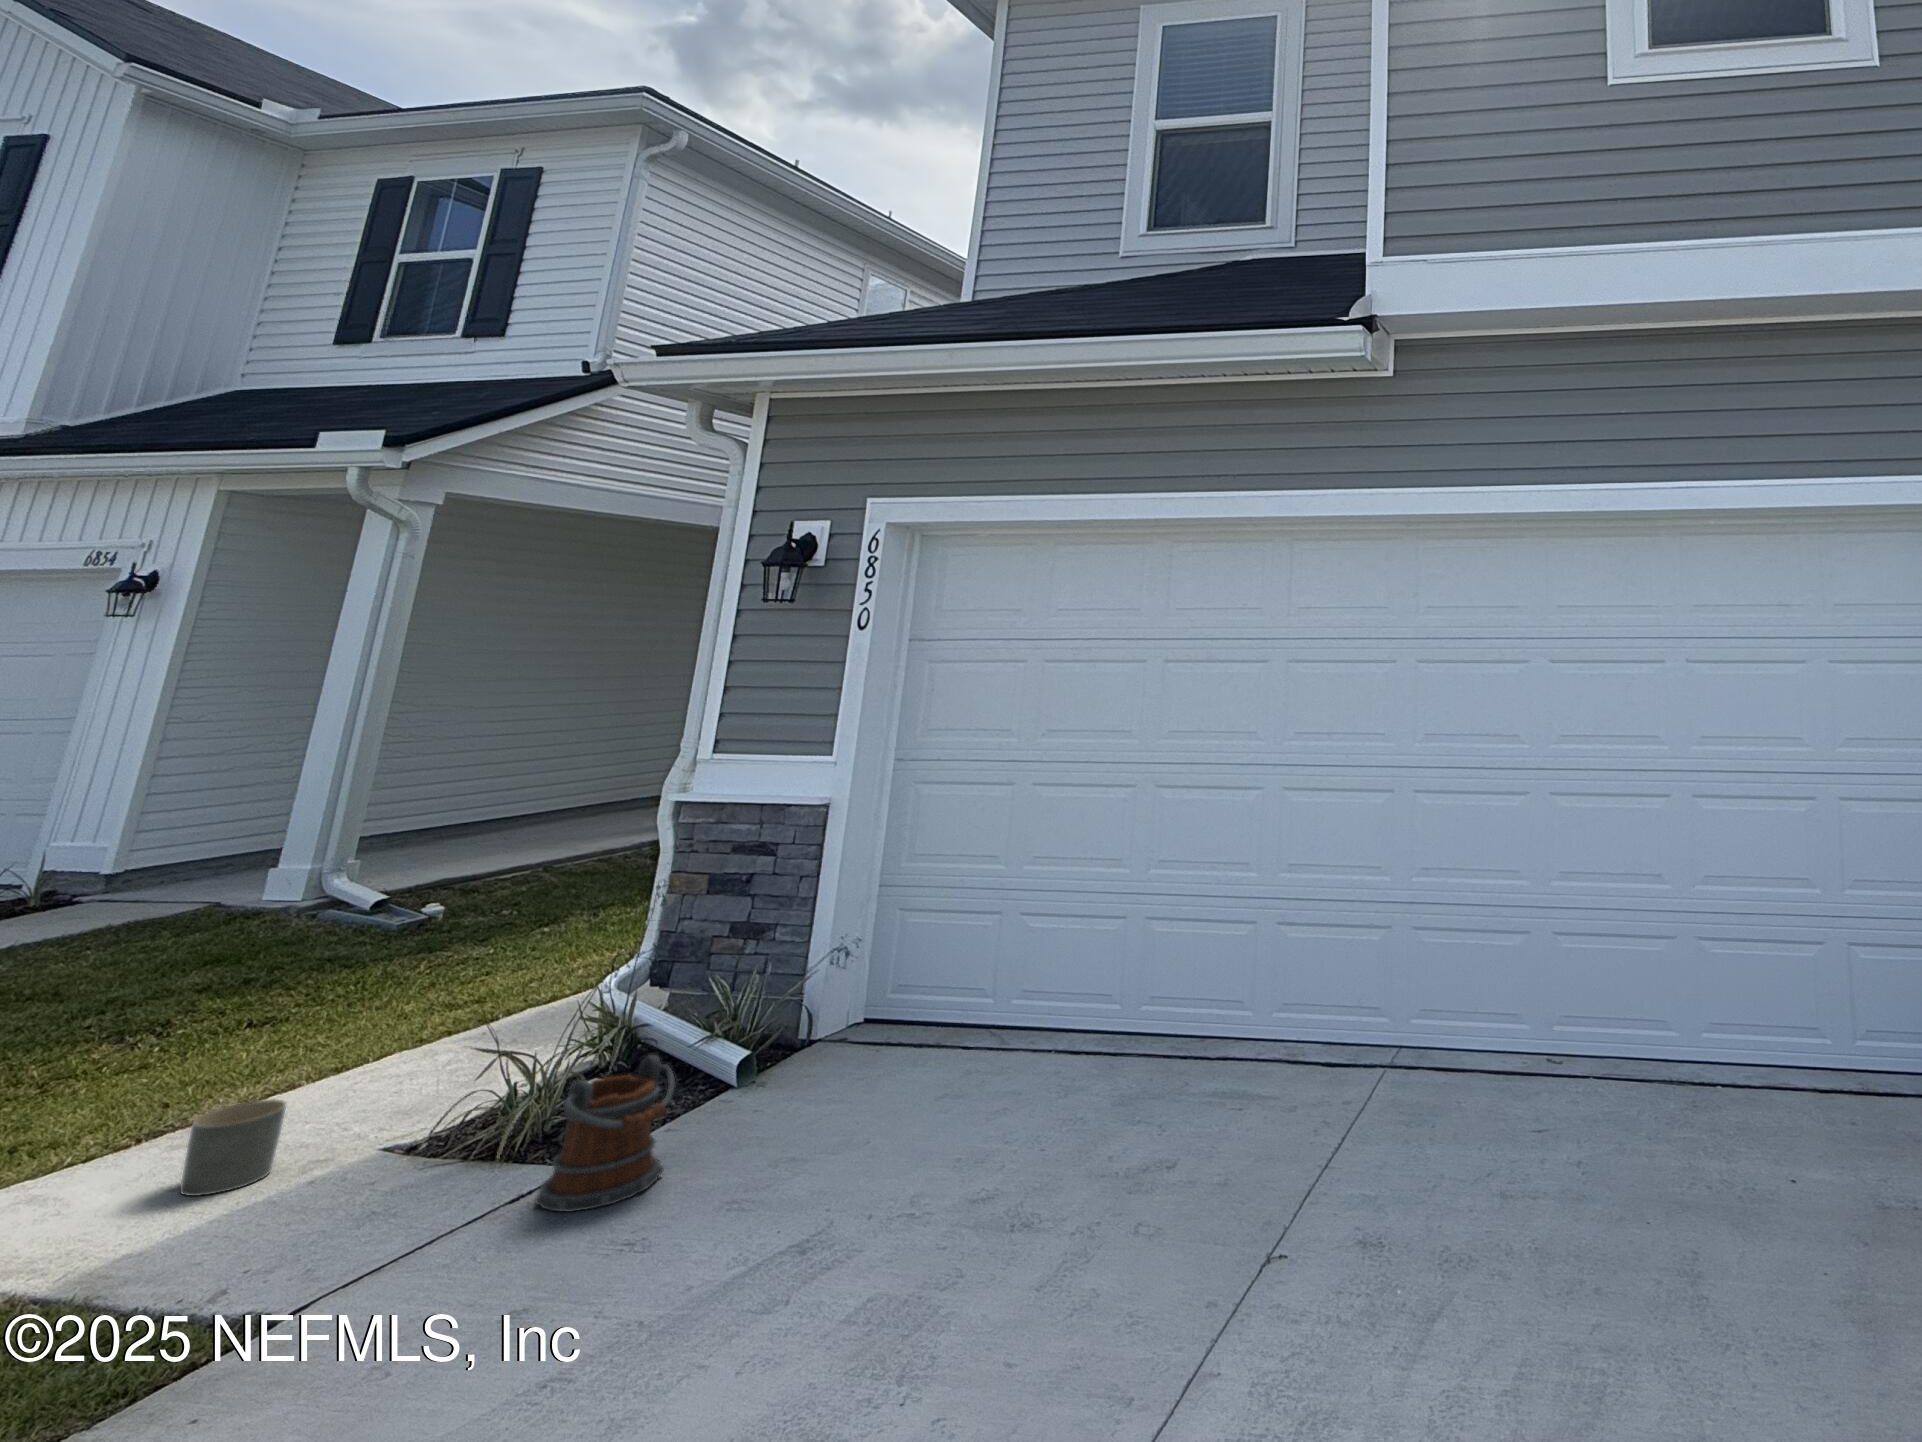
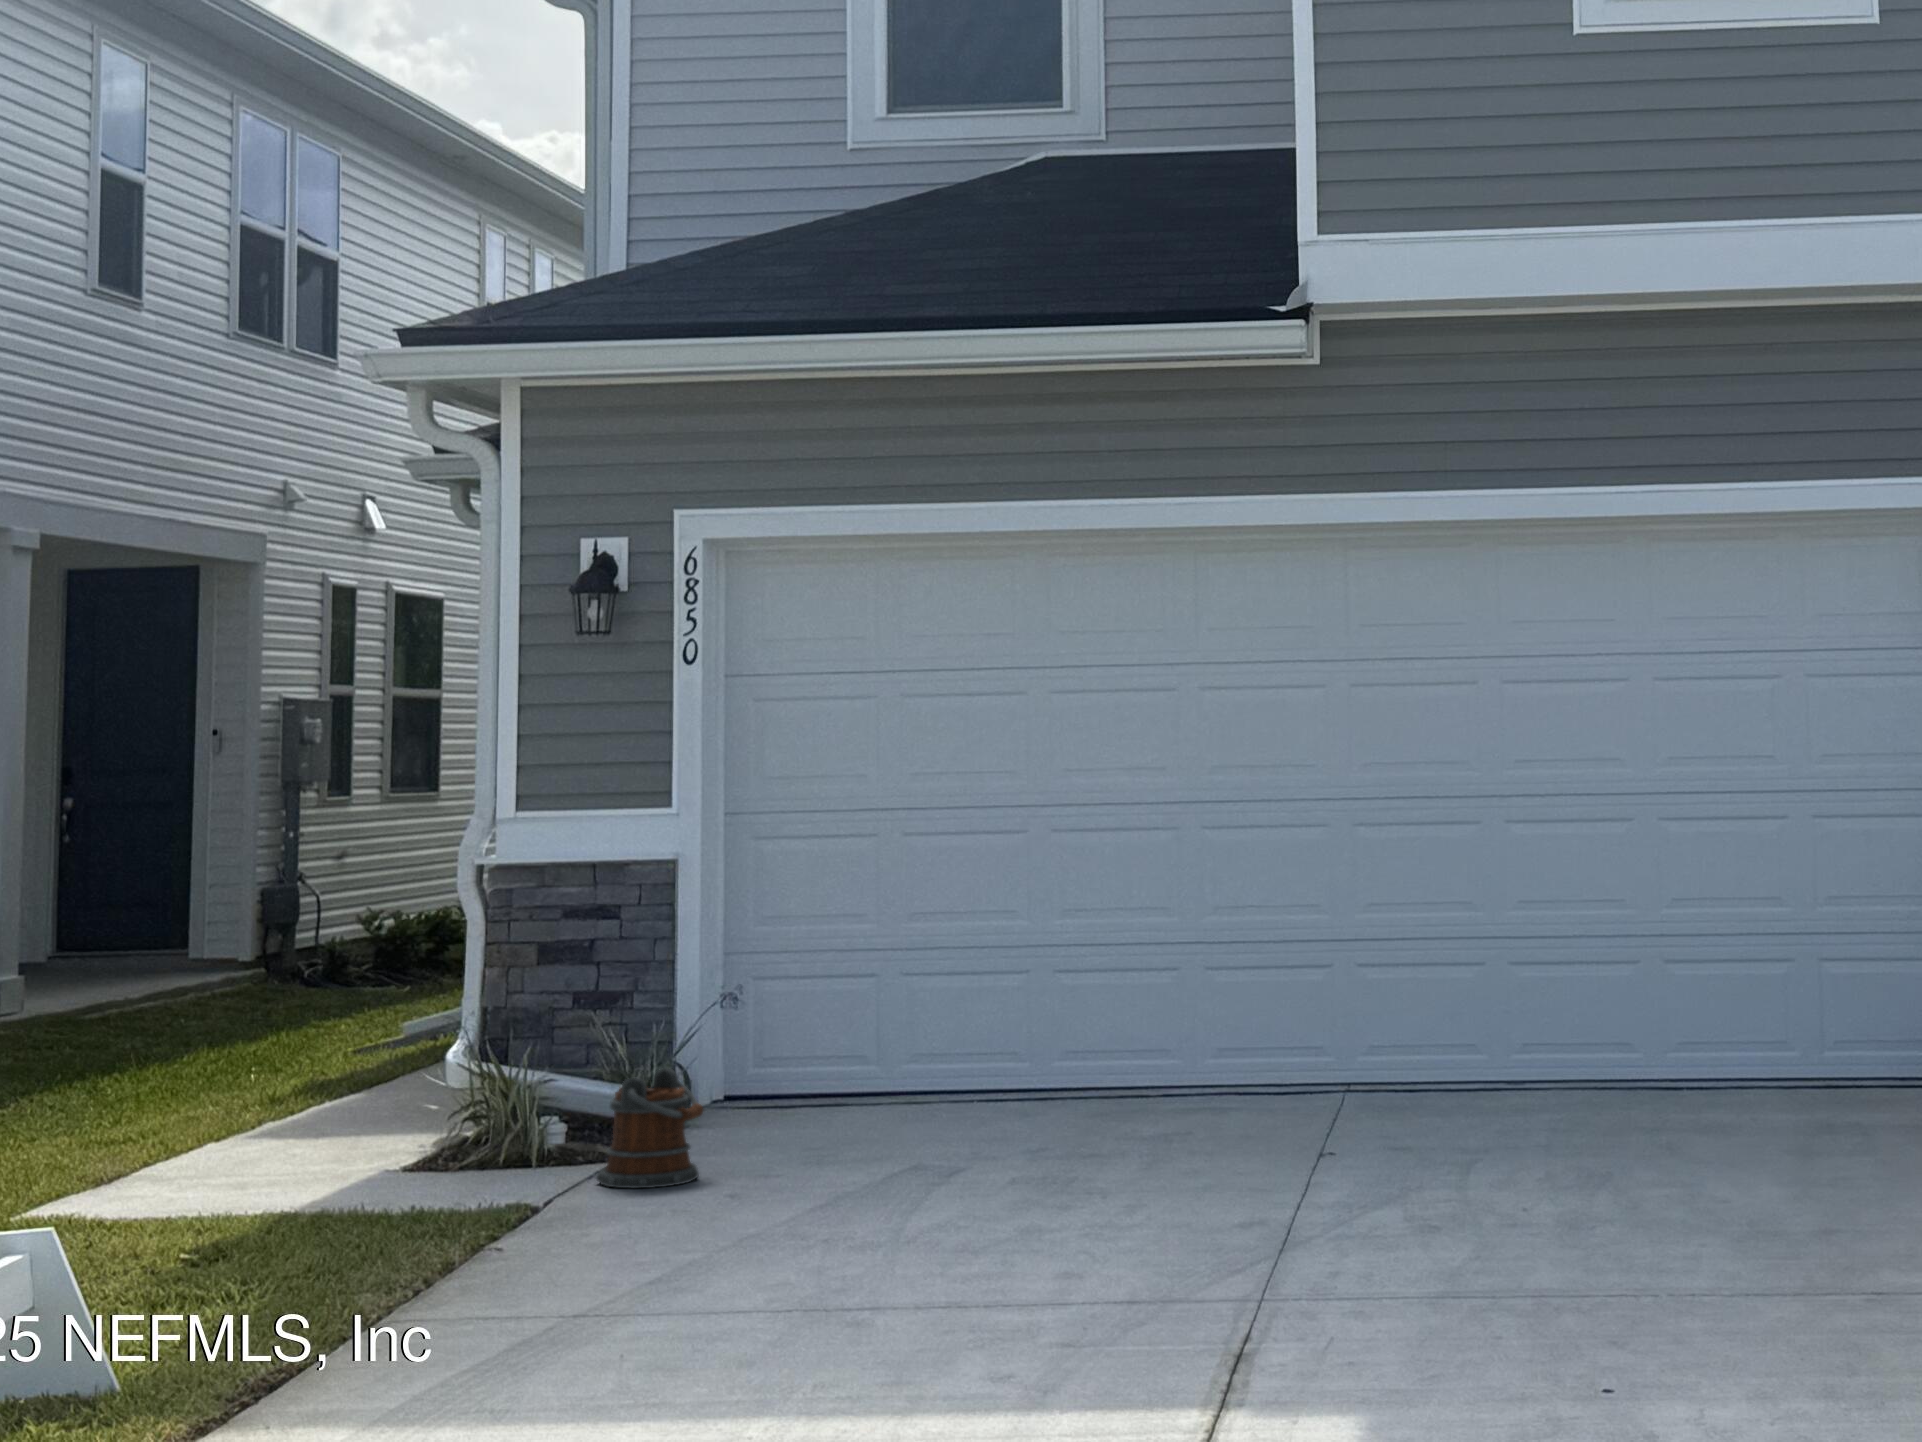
planter: present [180,1099,286,1196] -> none [221,1127,293,1199]

